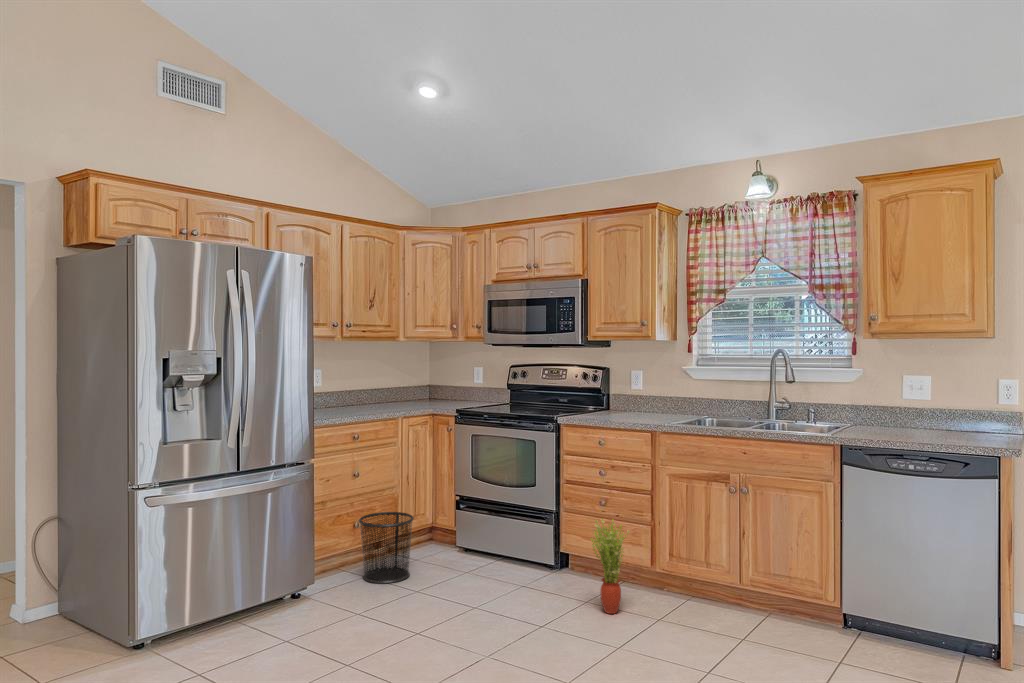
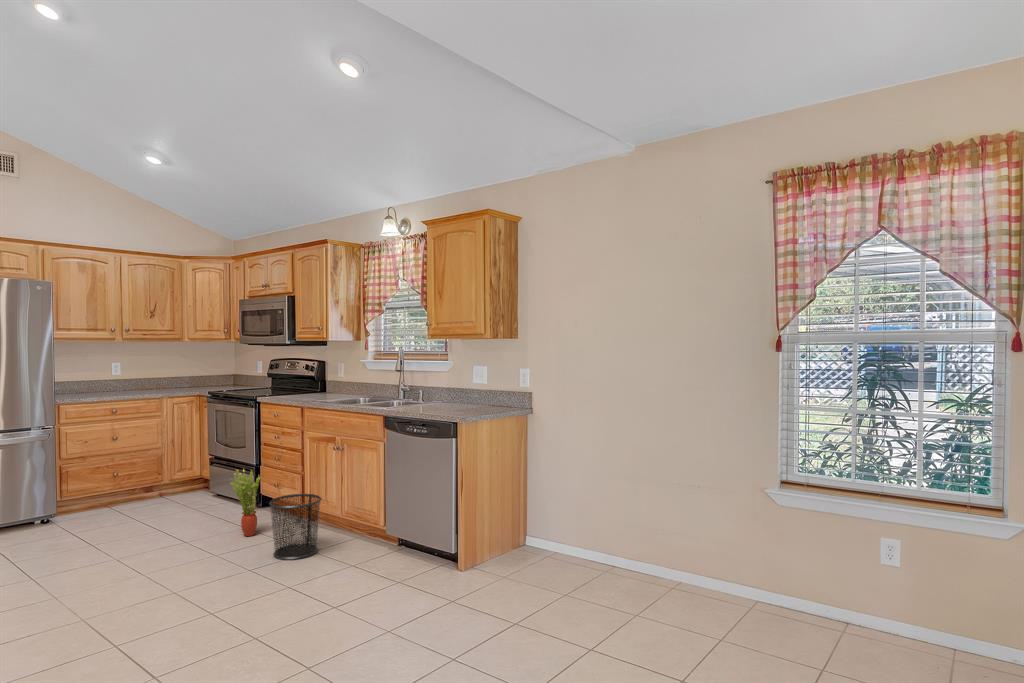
waste bin: present [359,512,414,584] -> present [269,494,321,560]

